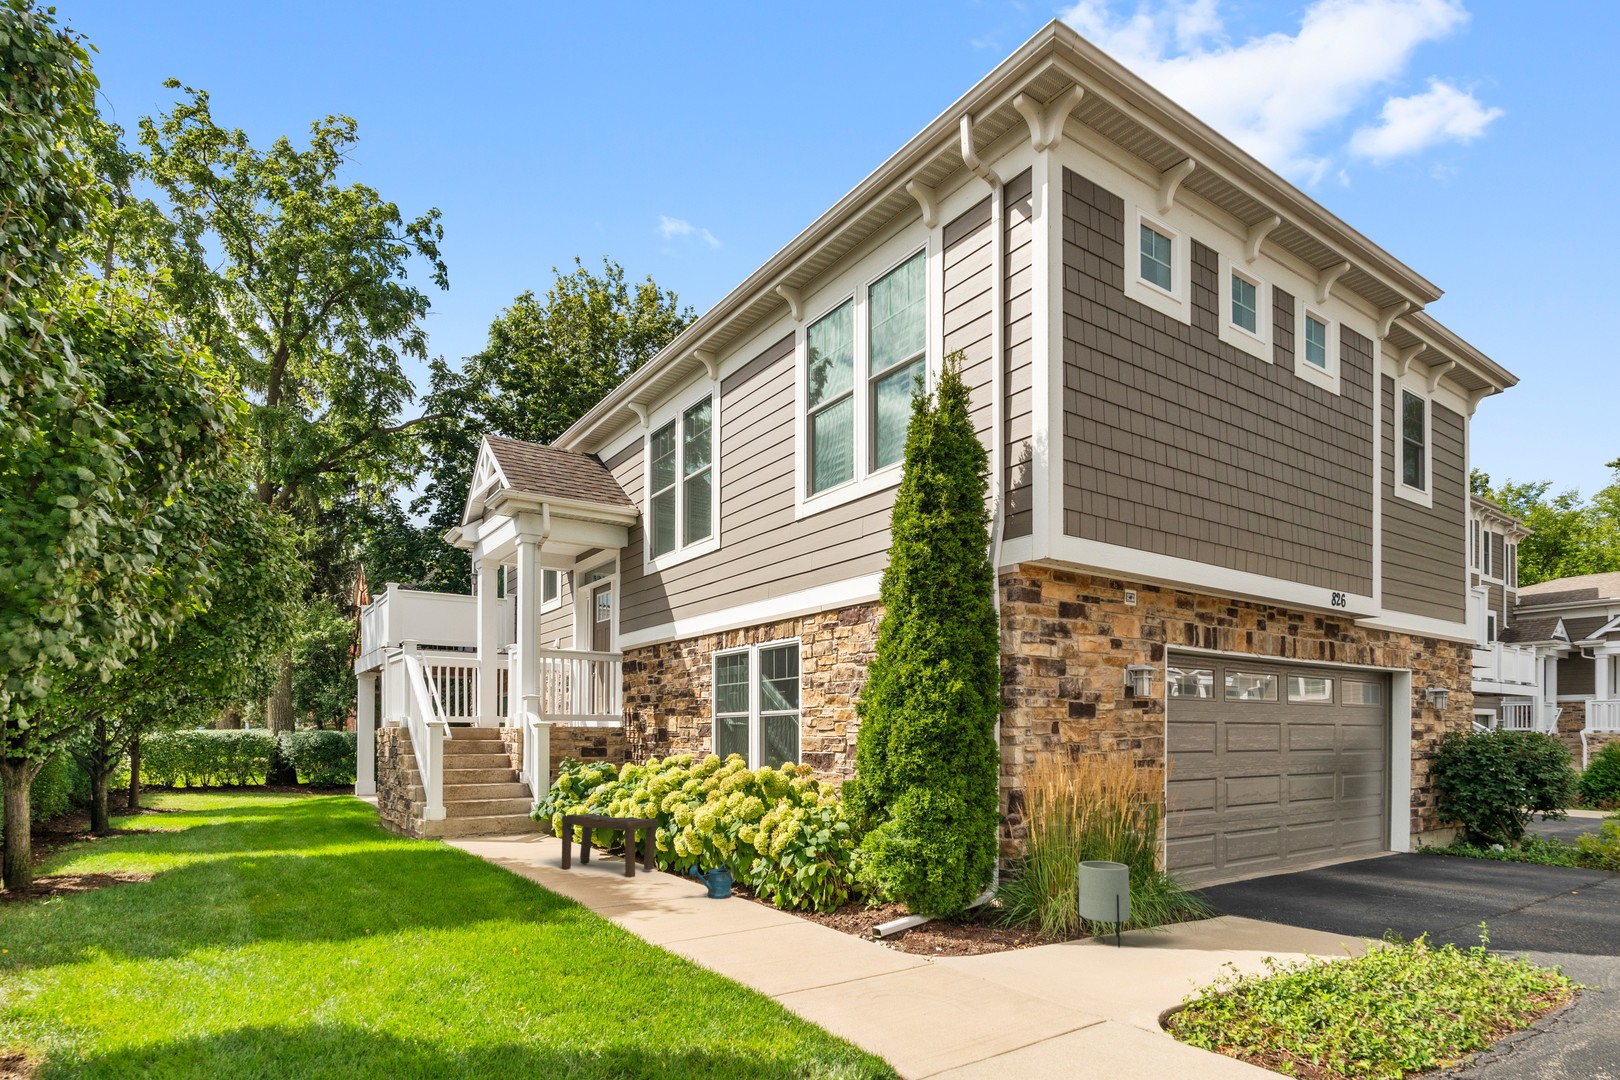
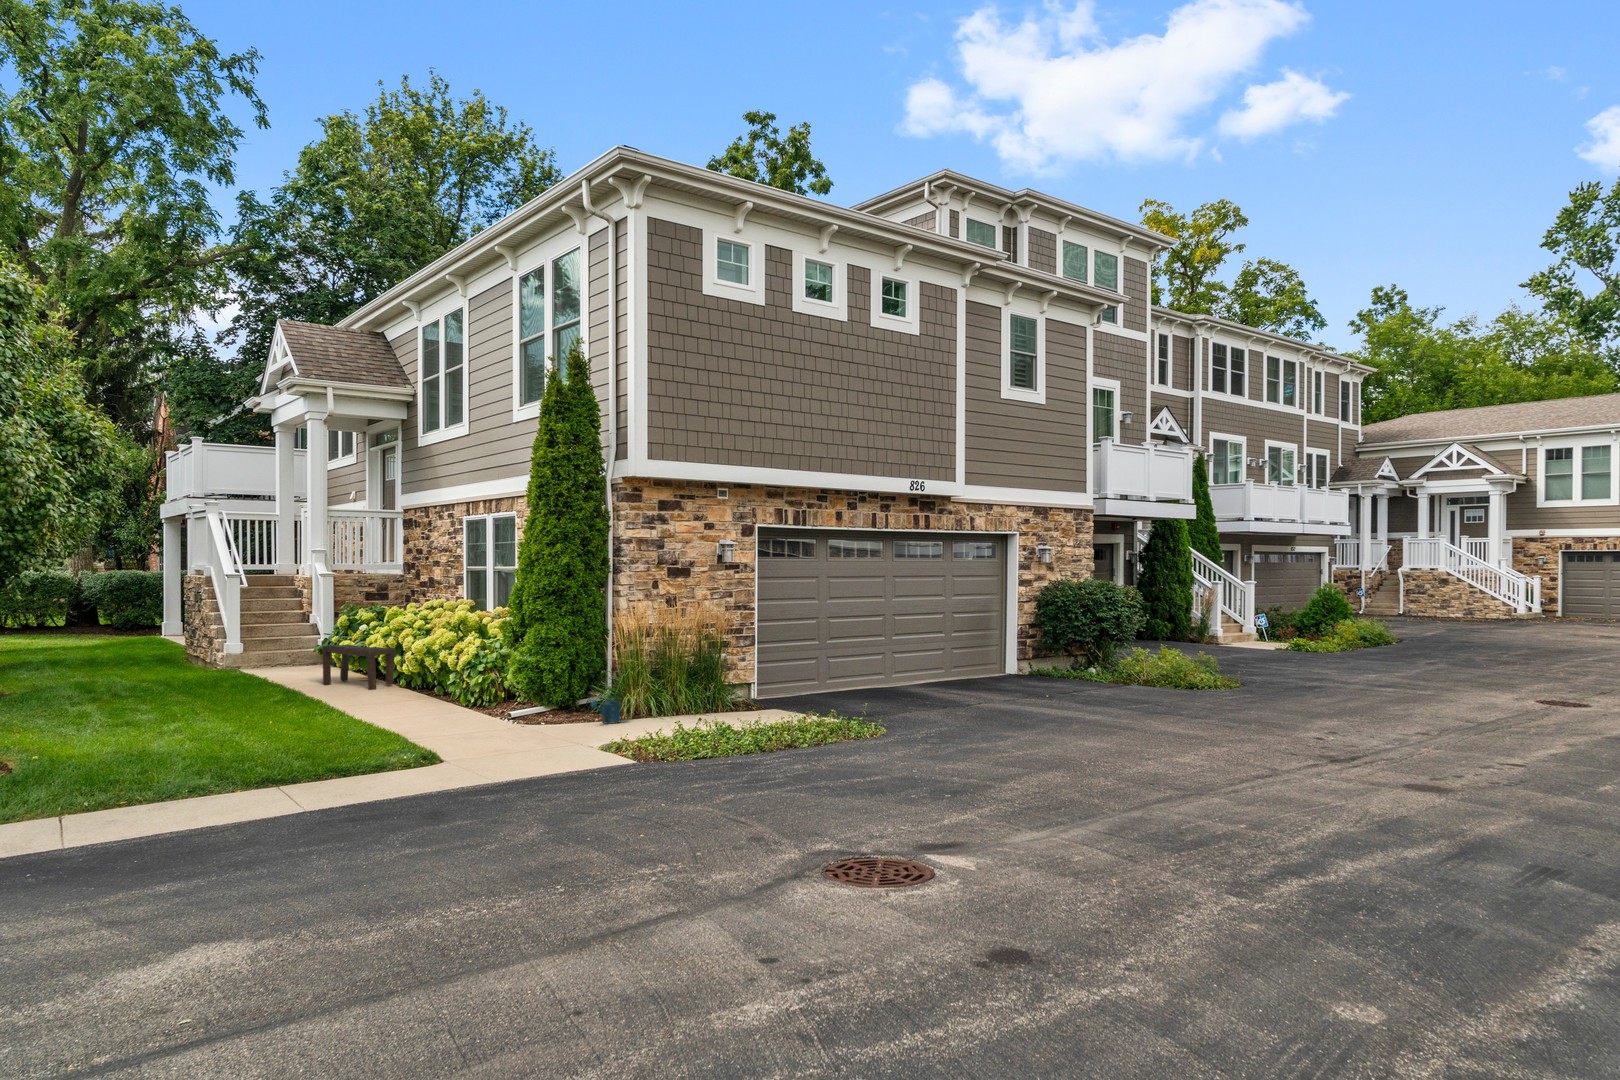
planter: present [1077,861,1130,948] -> none [645,674,679,727]
watering can: present [689,862,736,899] -> present [591,698,622,724]

